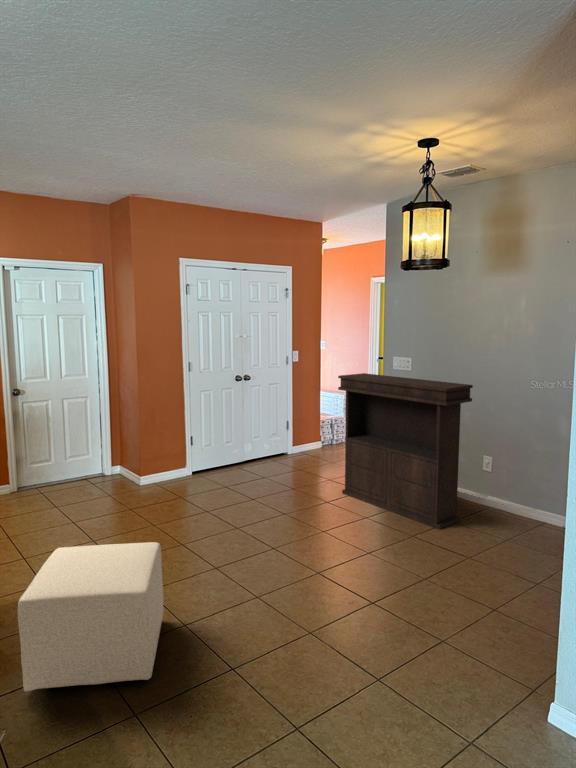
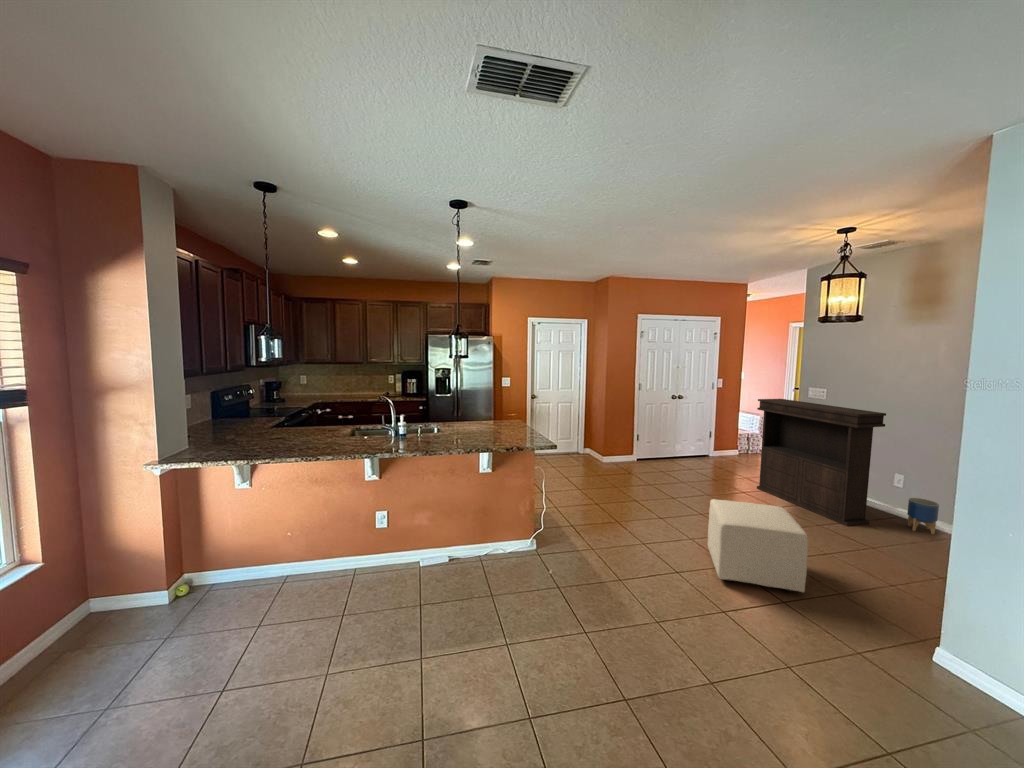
planter: none [495,482,523,522] -> present [907,498,939,534]
ottoman: present [18,542,163,691] -> present [708,499,808,592]

